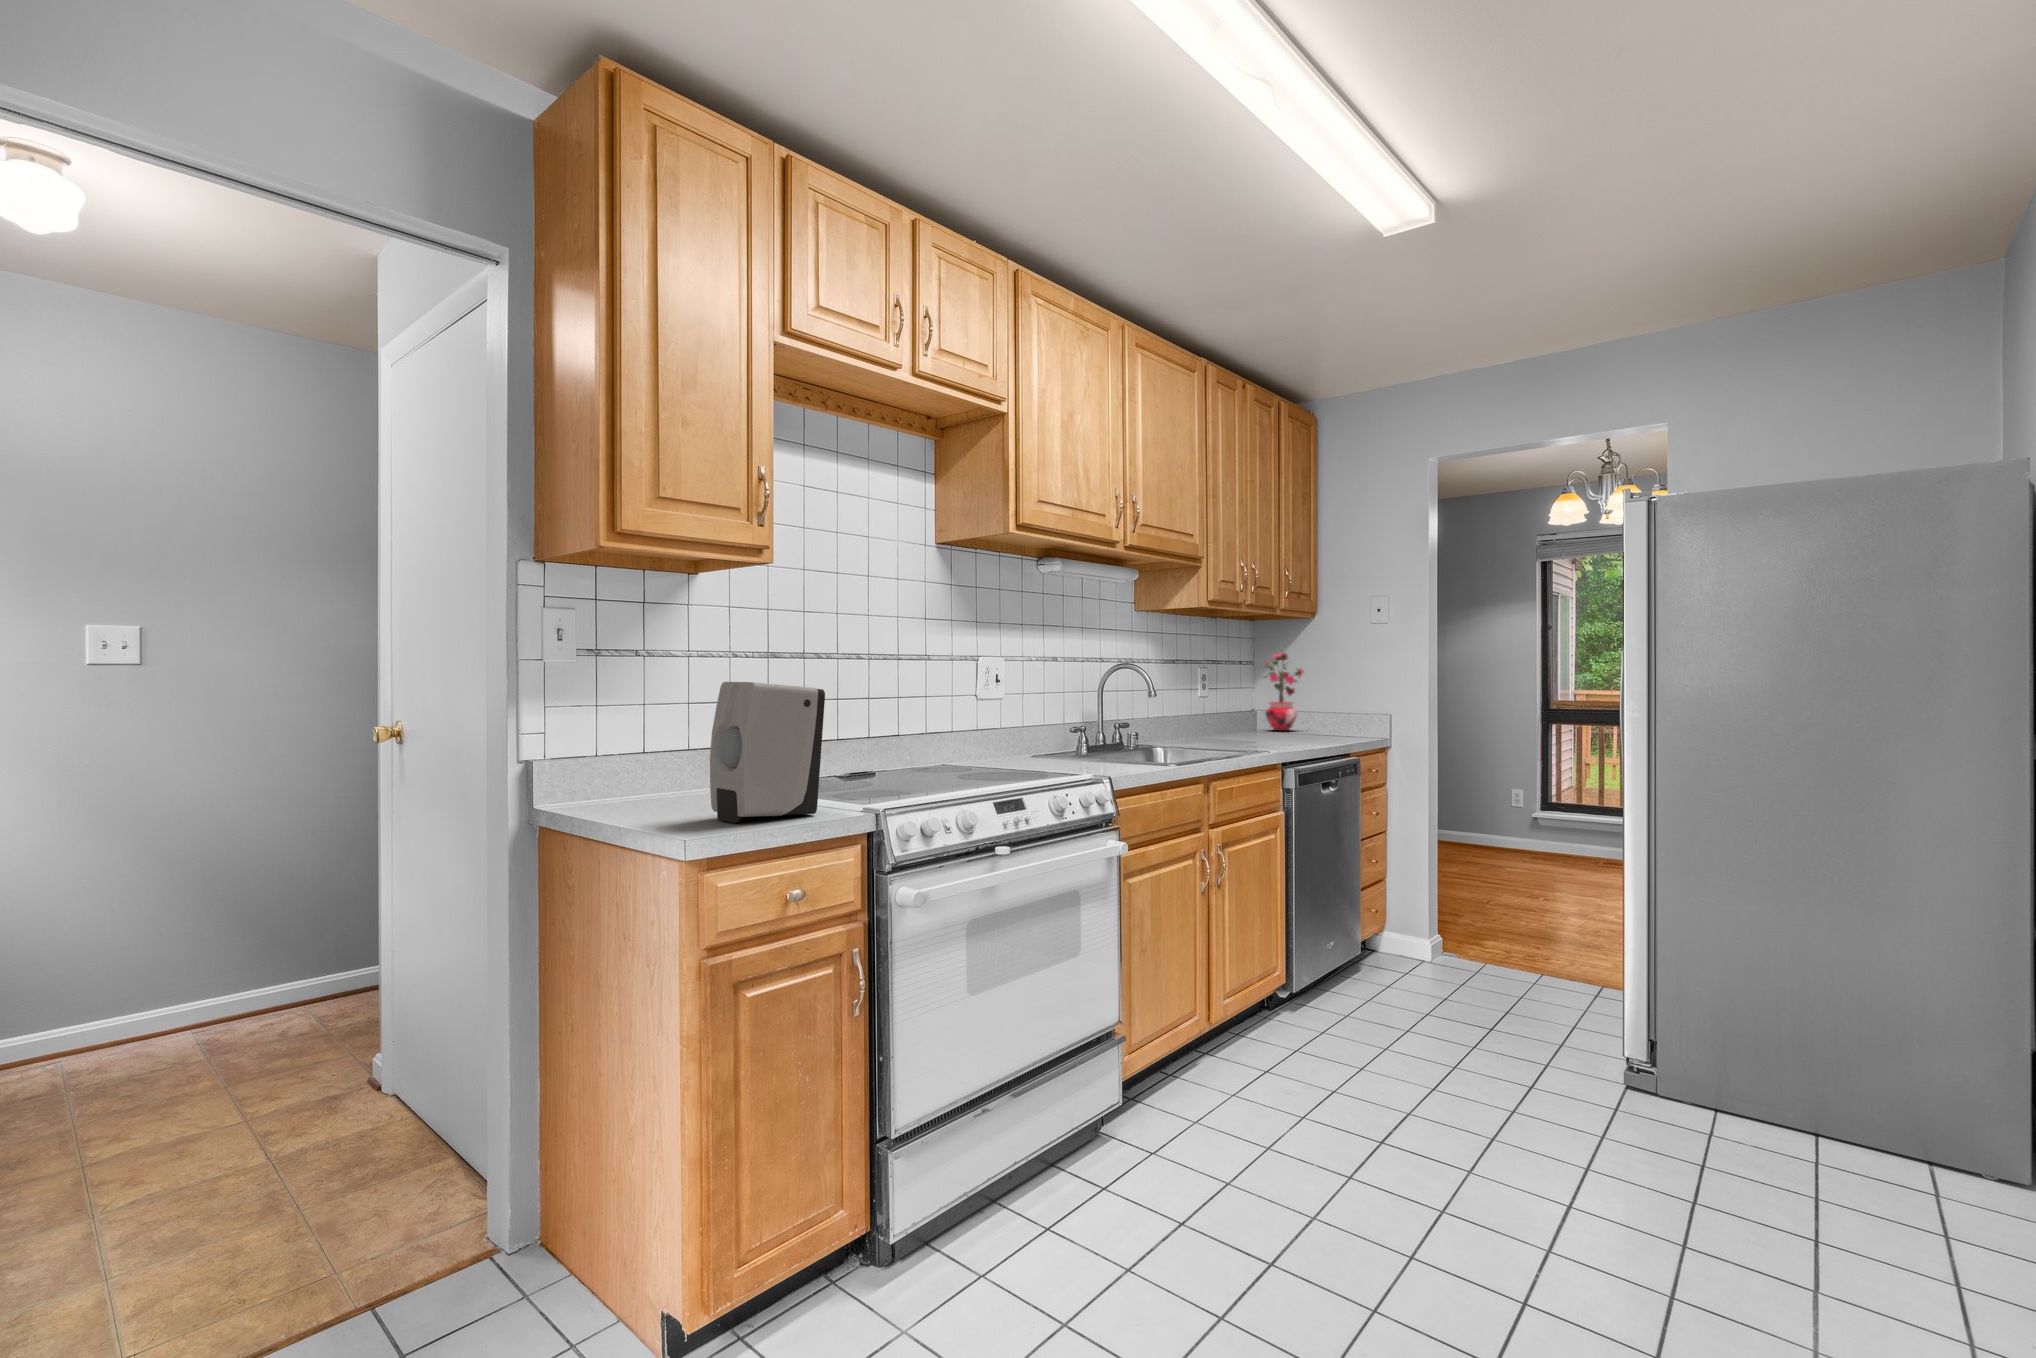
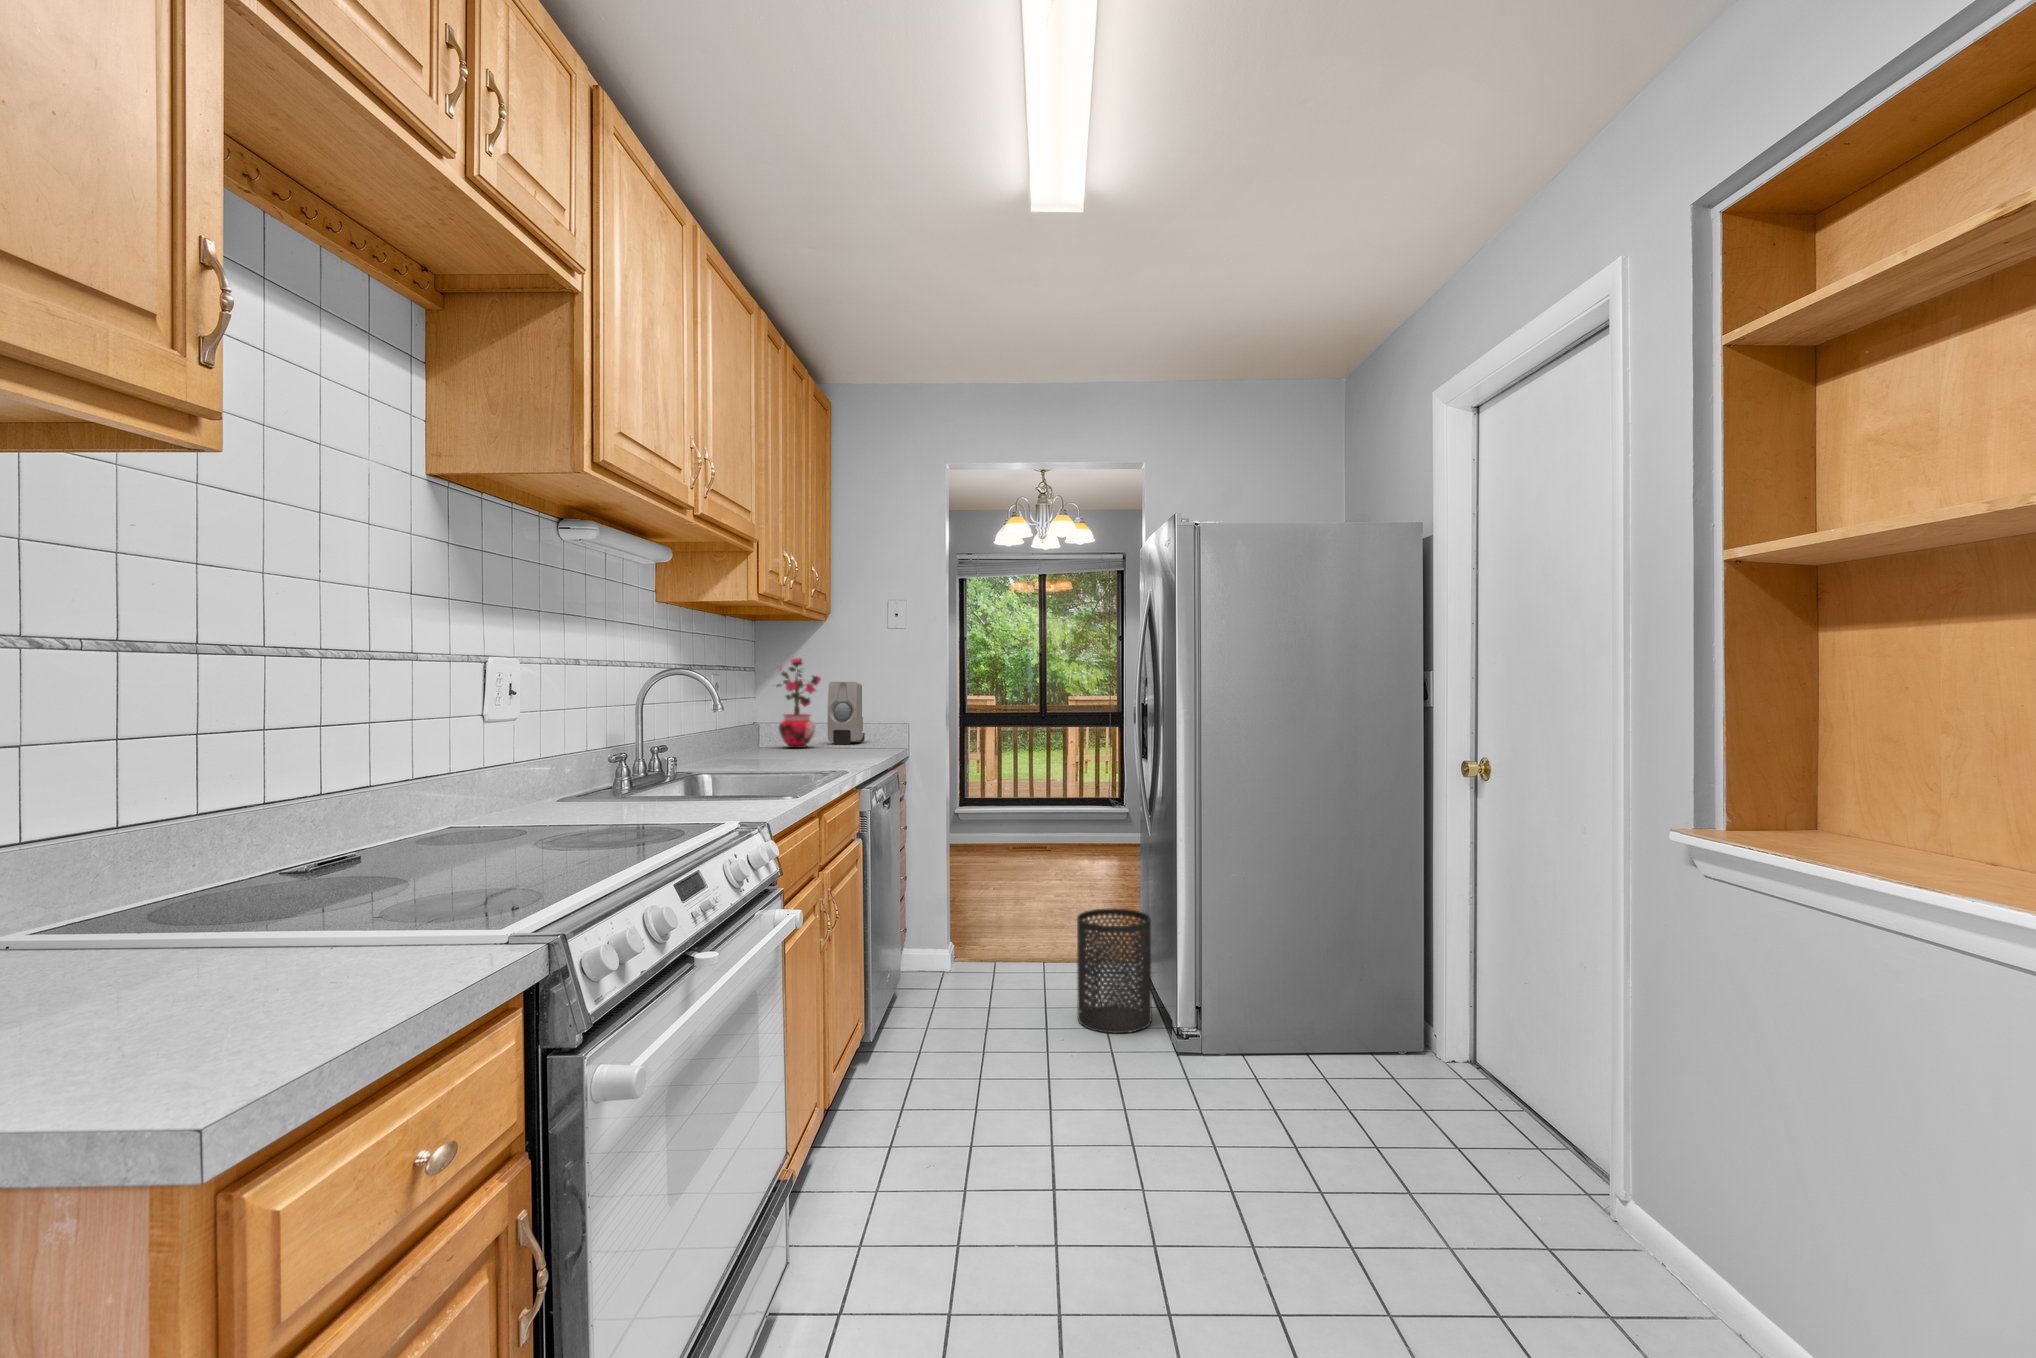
soap dispenser: present [710,682,825,823] -> present [828,682,865,744]
trash can: none [1526,910,1614,1040] -> present [1077,909,1152,1033]

